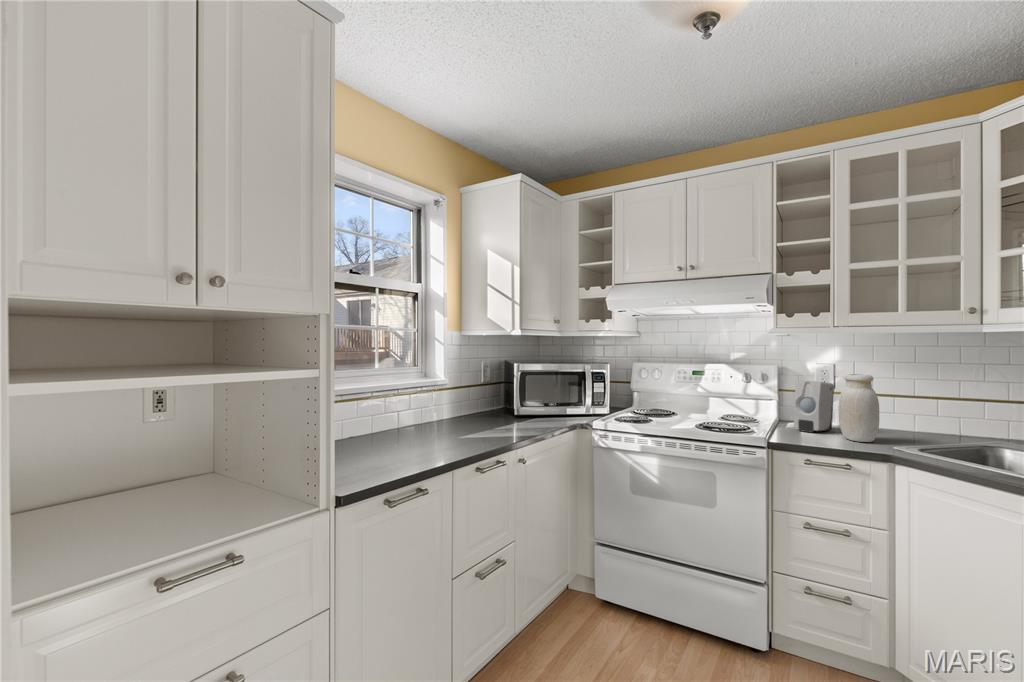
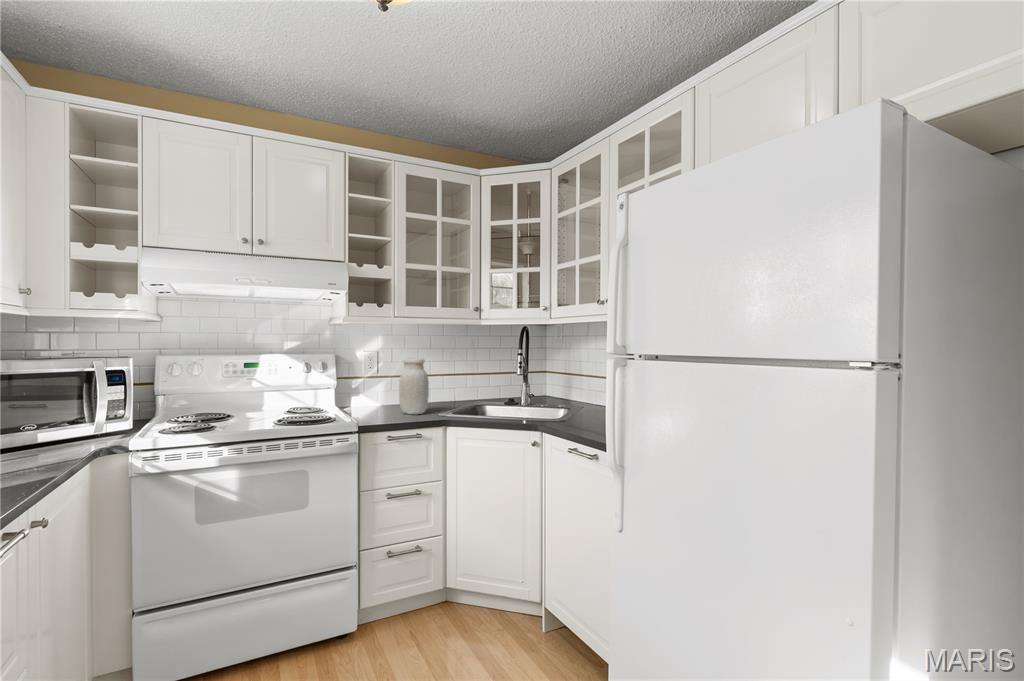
soap dispenser: present [794,380,834,432] -> none [359,366,385,413]

